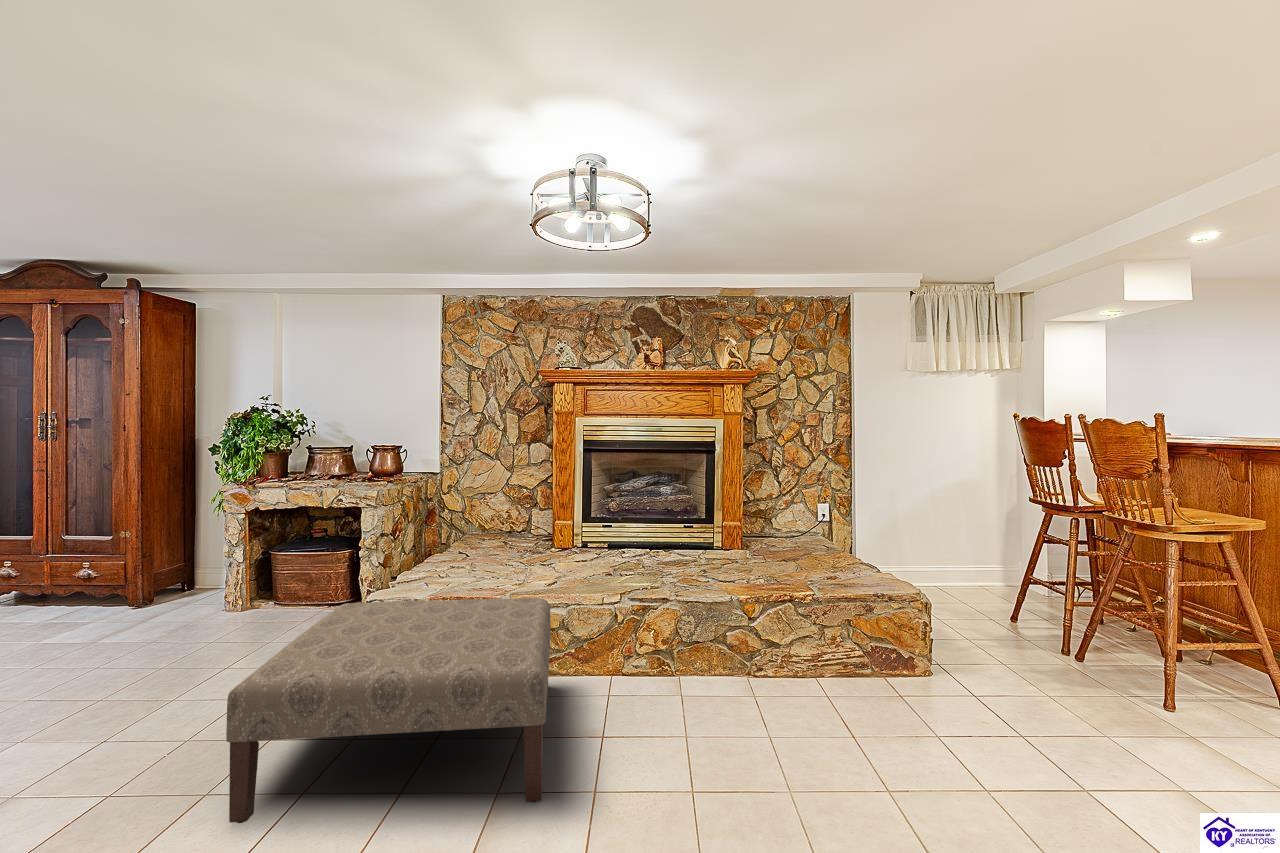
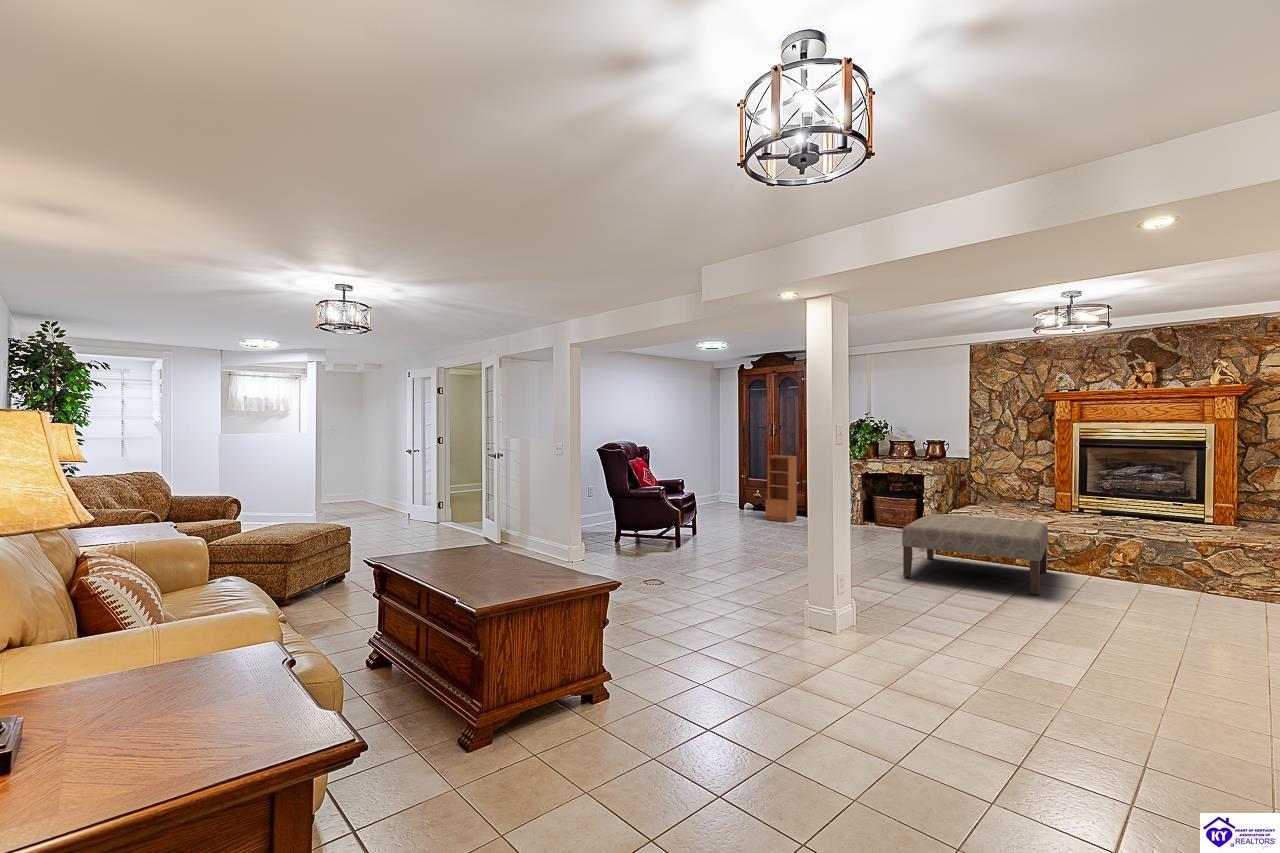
bookcase: none [22,482,114,626] -> present [766,455,797,522]

